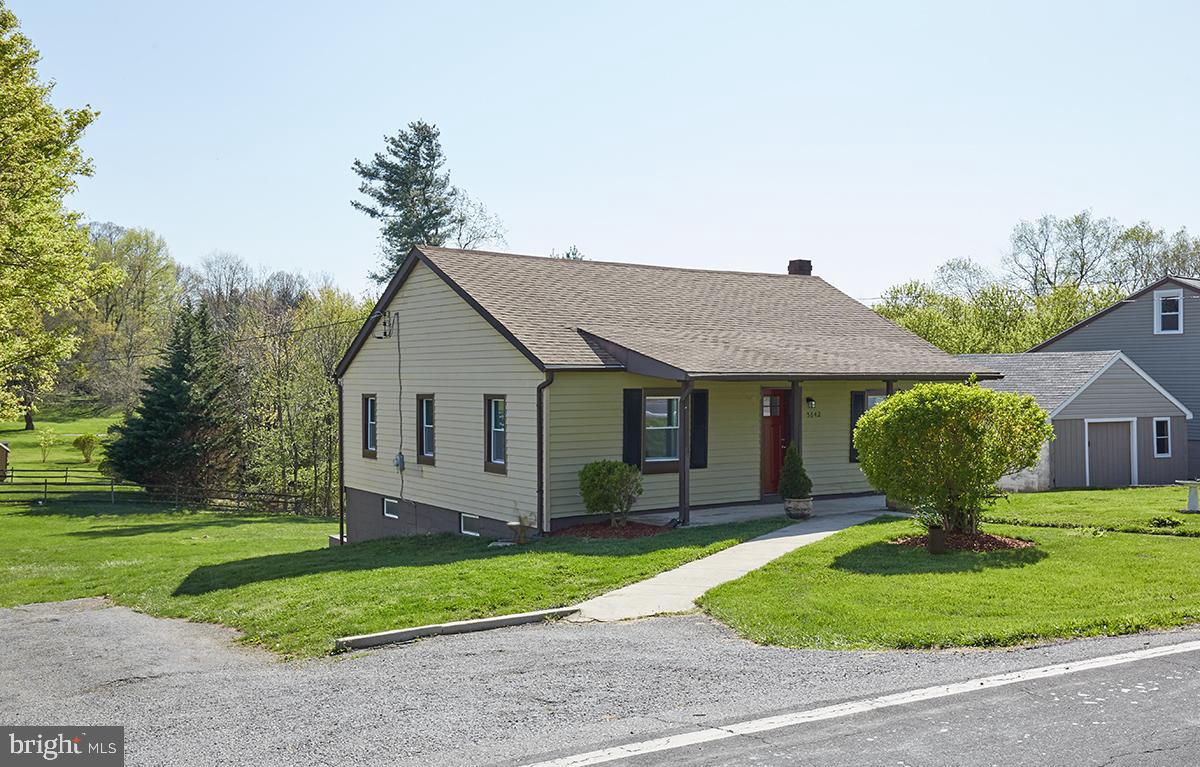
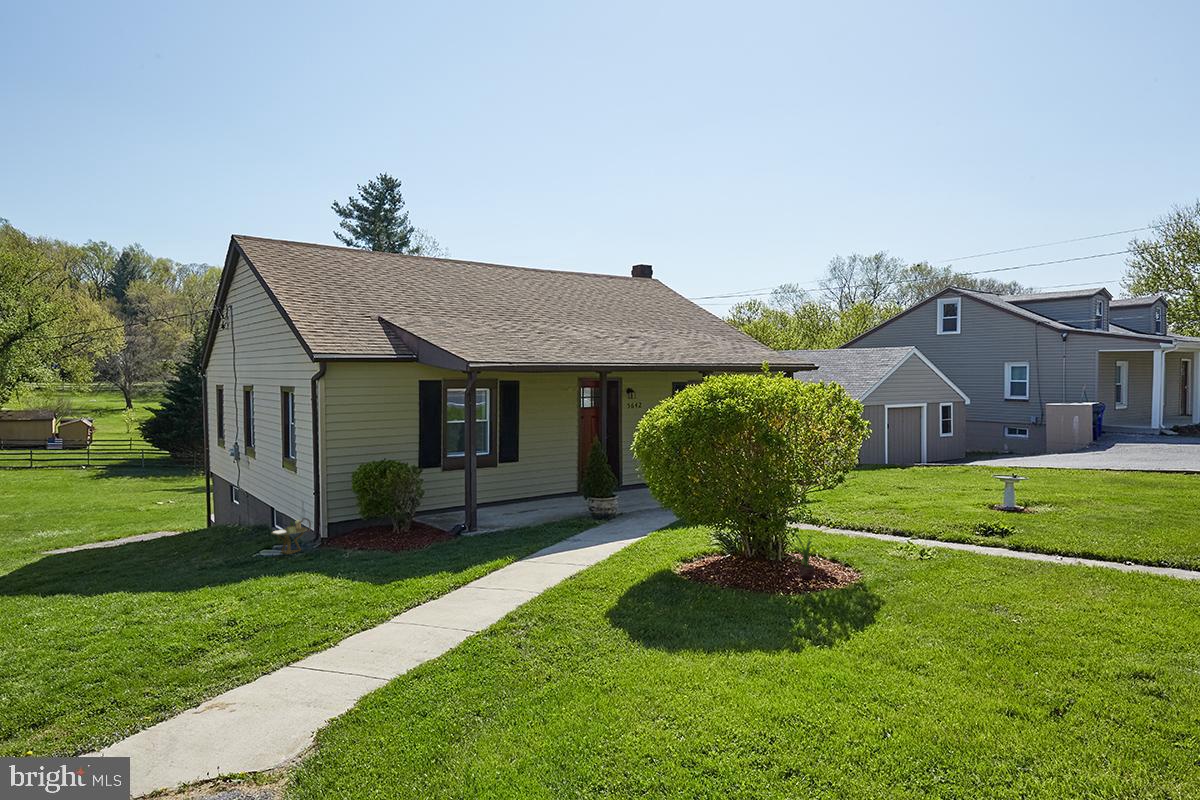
decorative plant: none [973,515,1016,550] -> present [793,536,817,579]
watering can: present [928,521,952,554] -> none [722,542,754,586]

